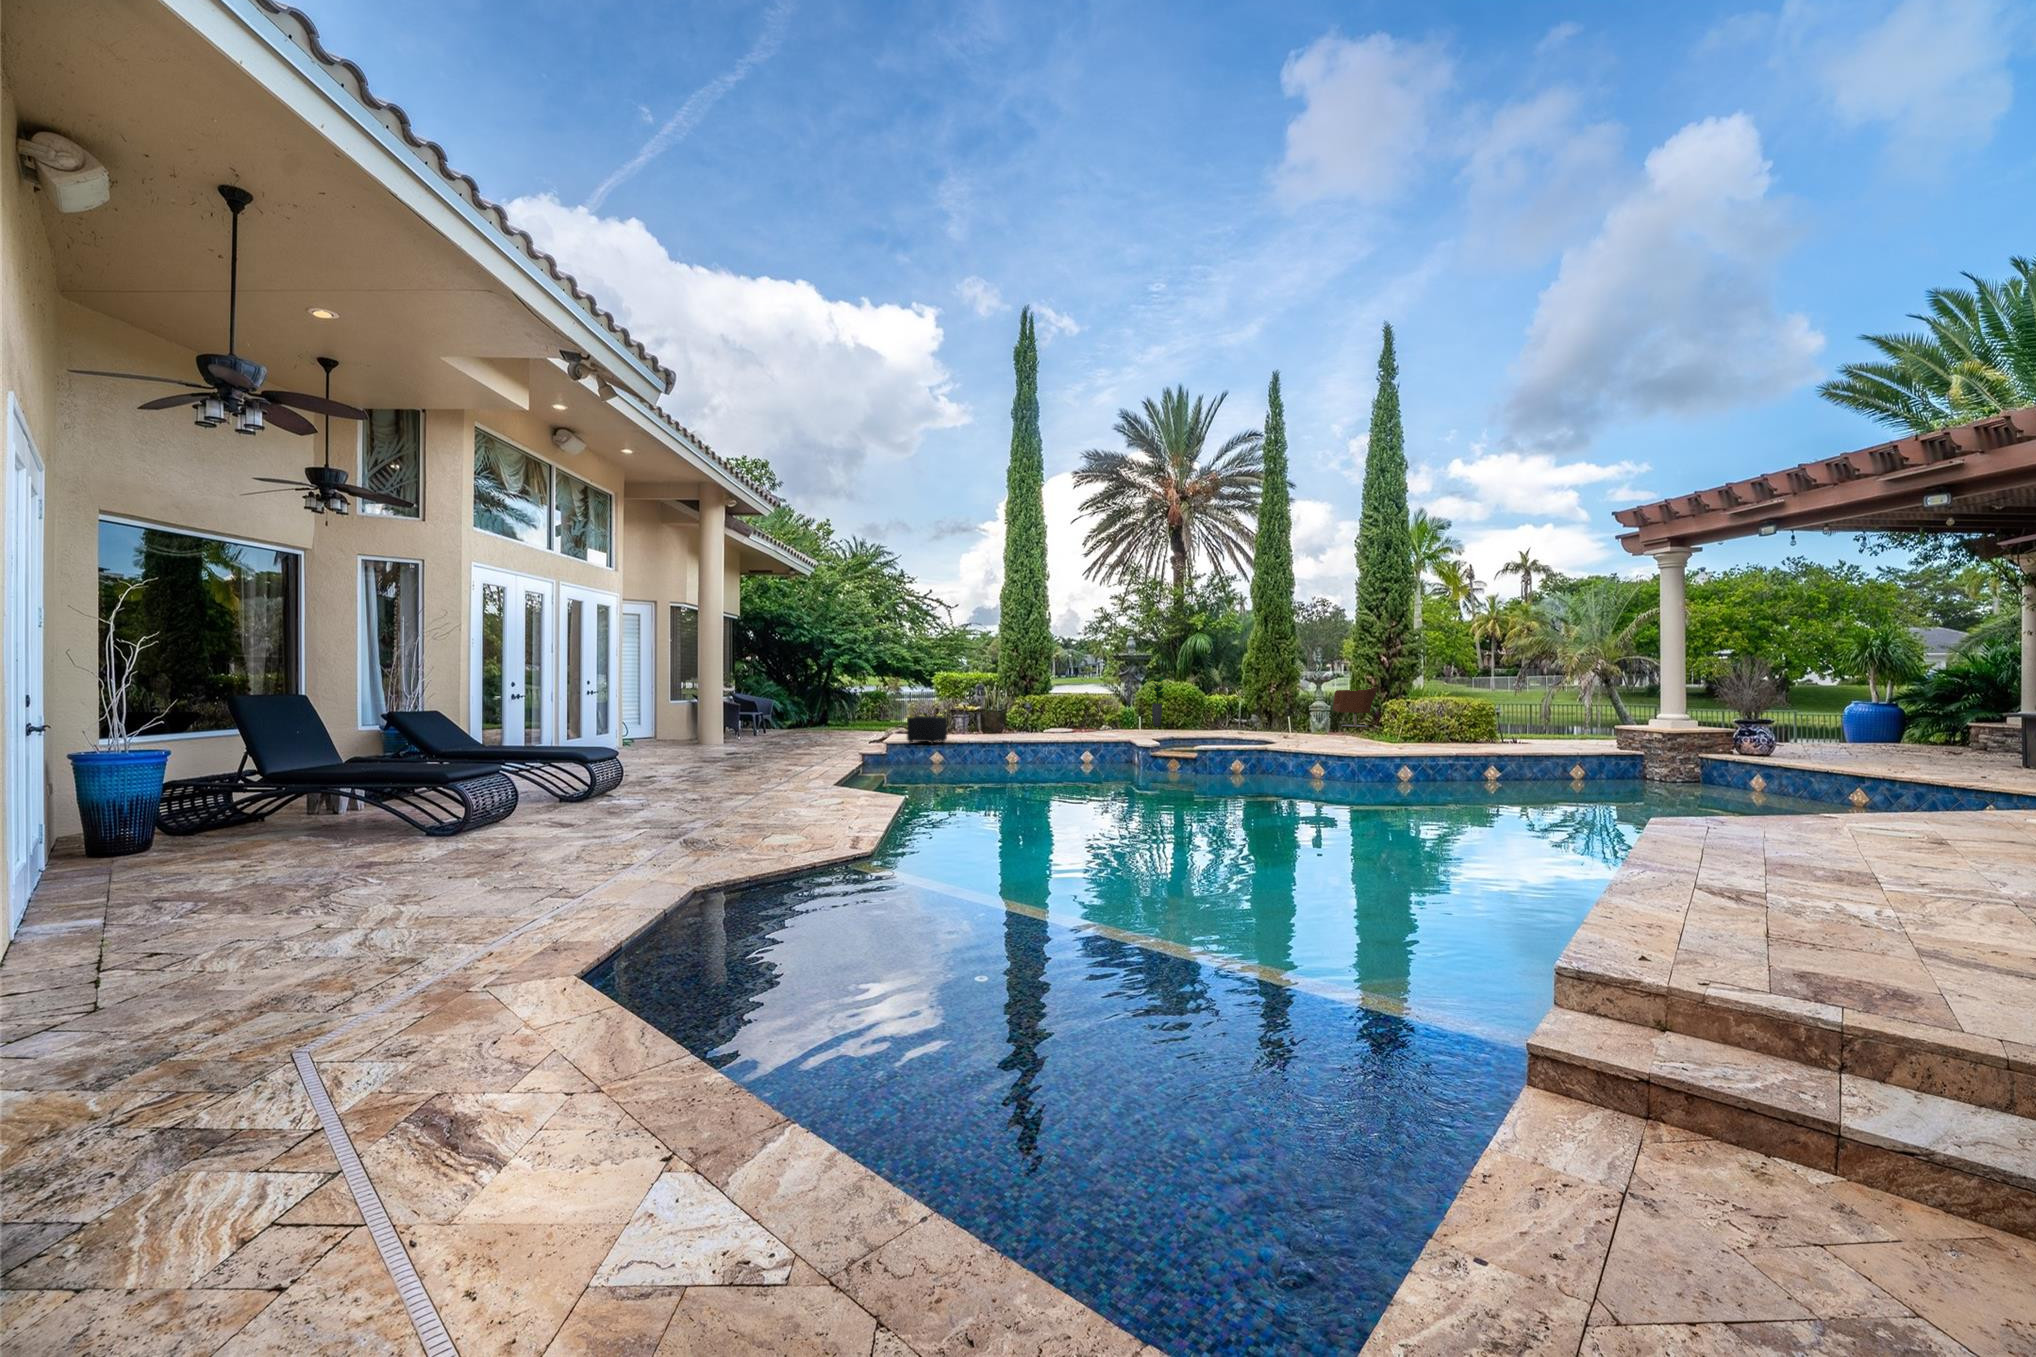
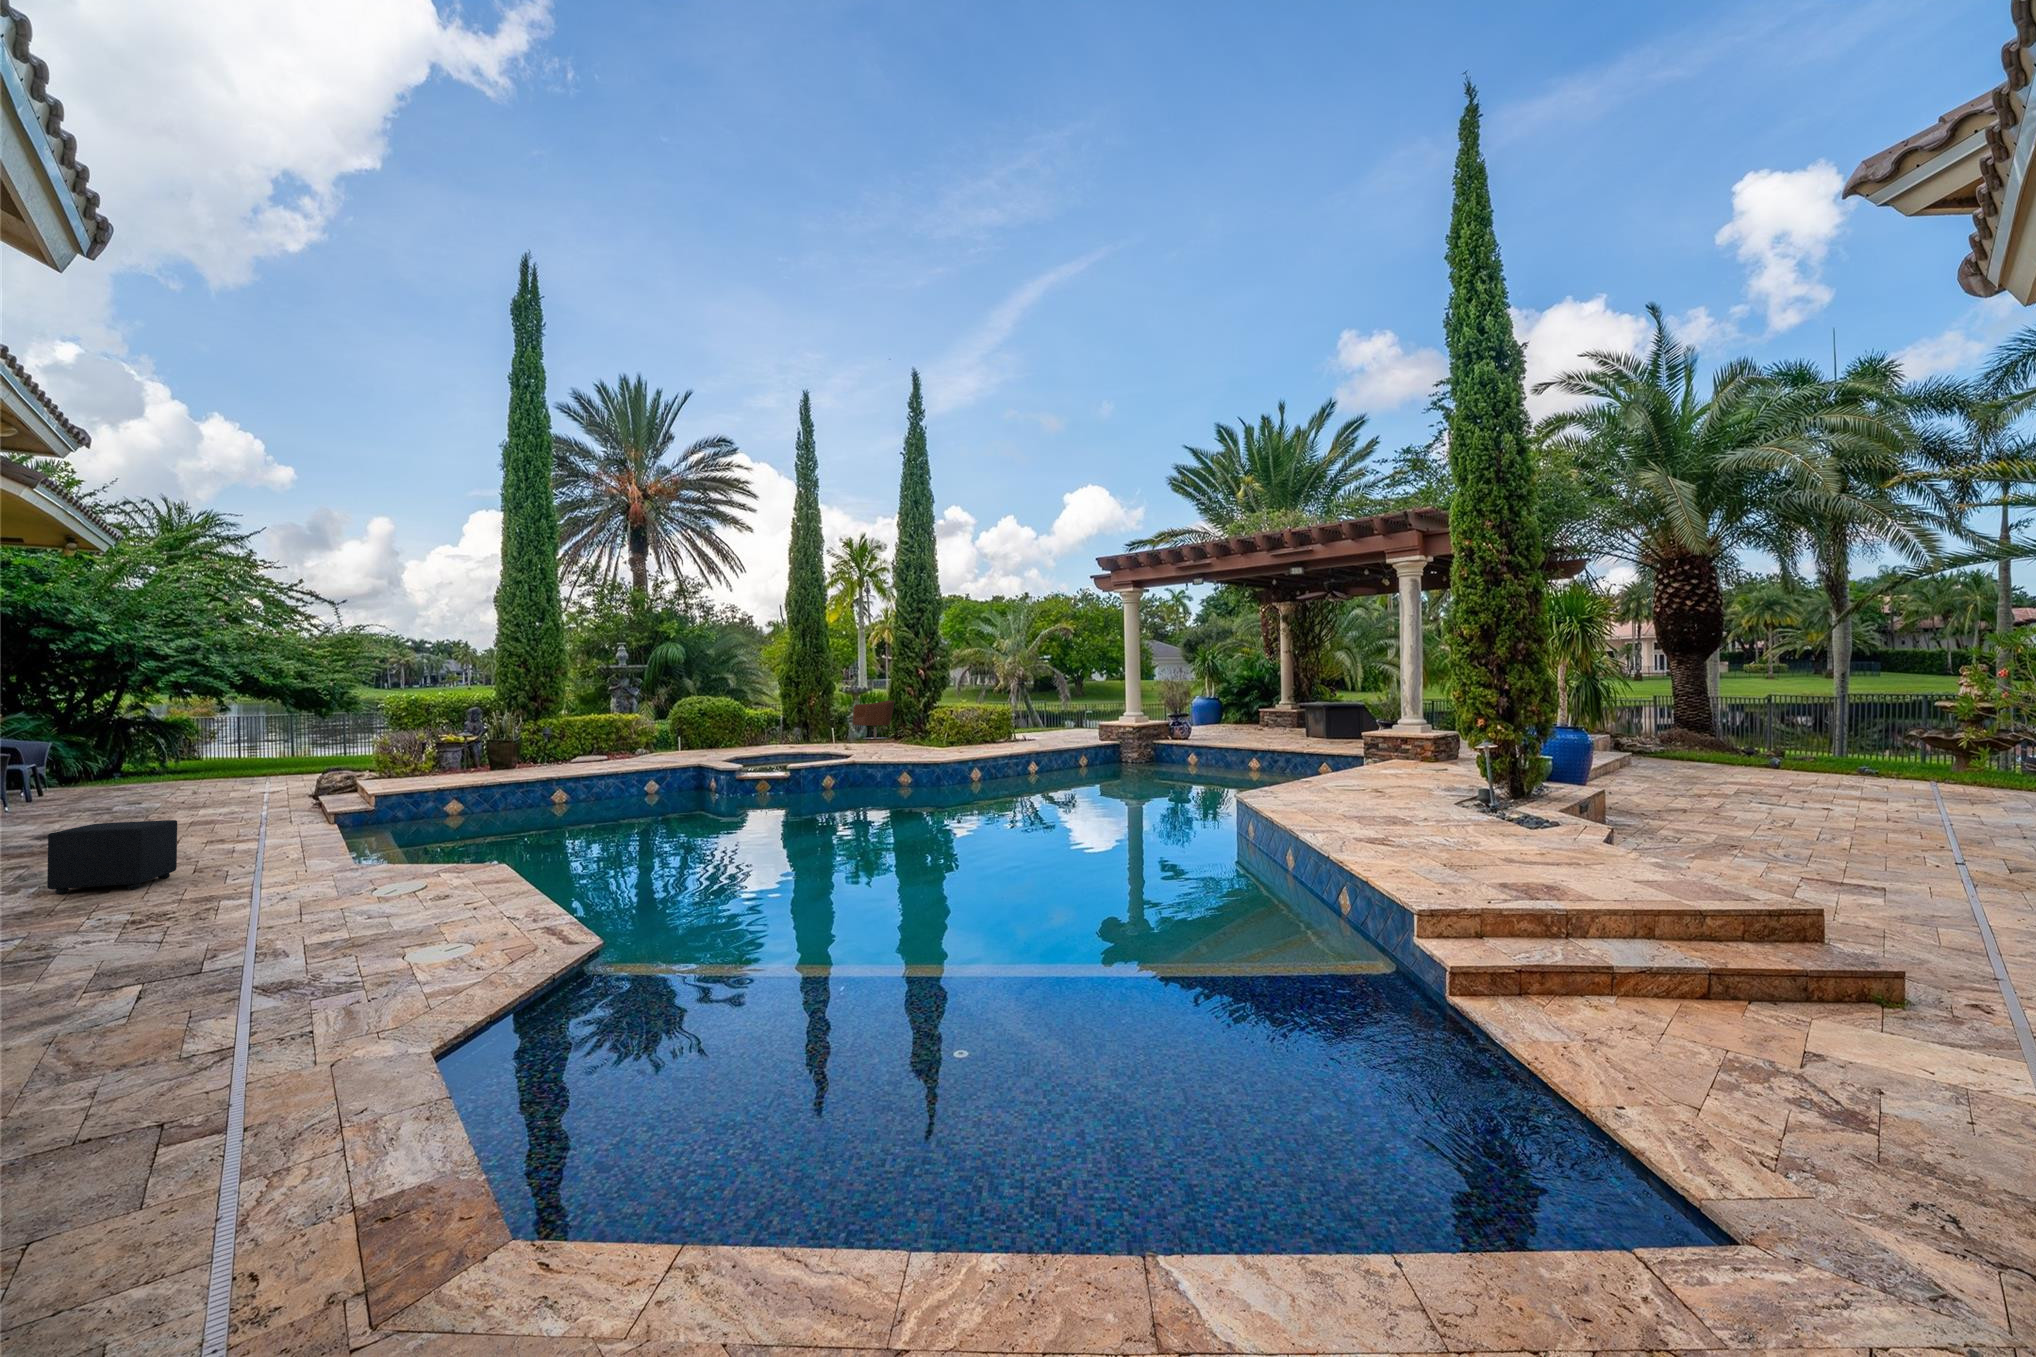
potted plant: present [1151,677,1167,726] -> none [671,695,698,751]
ottoman: present [907,716,947,744] -> present [47,820,177,894]

